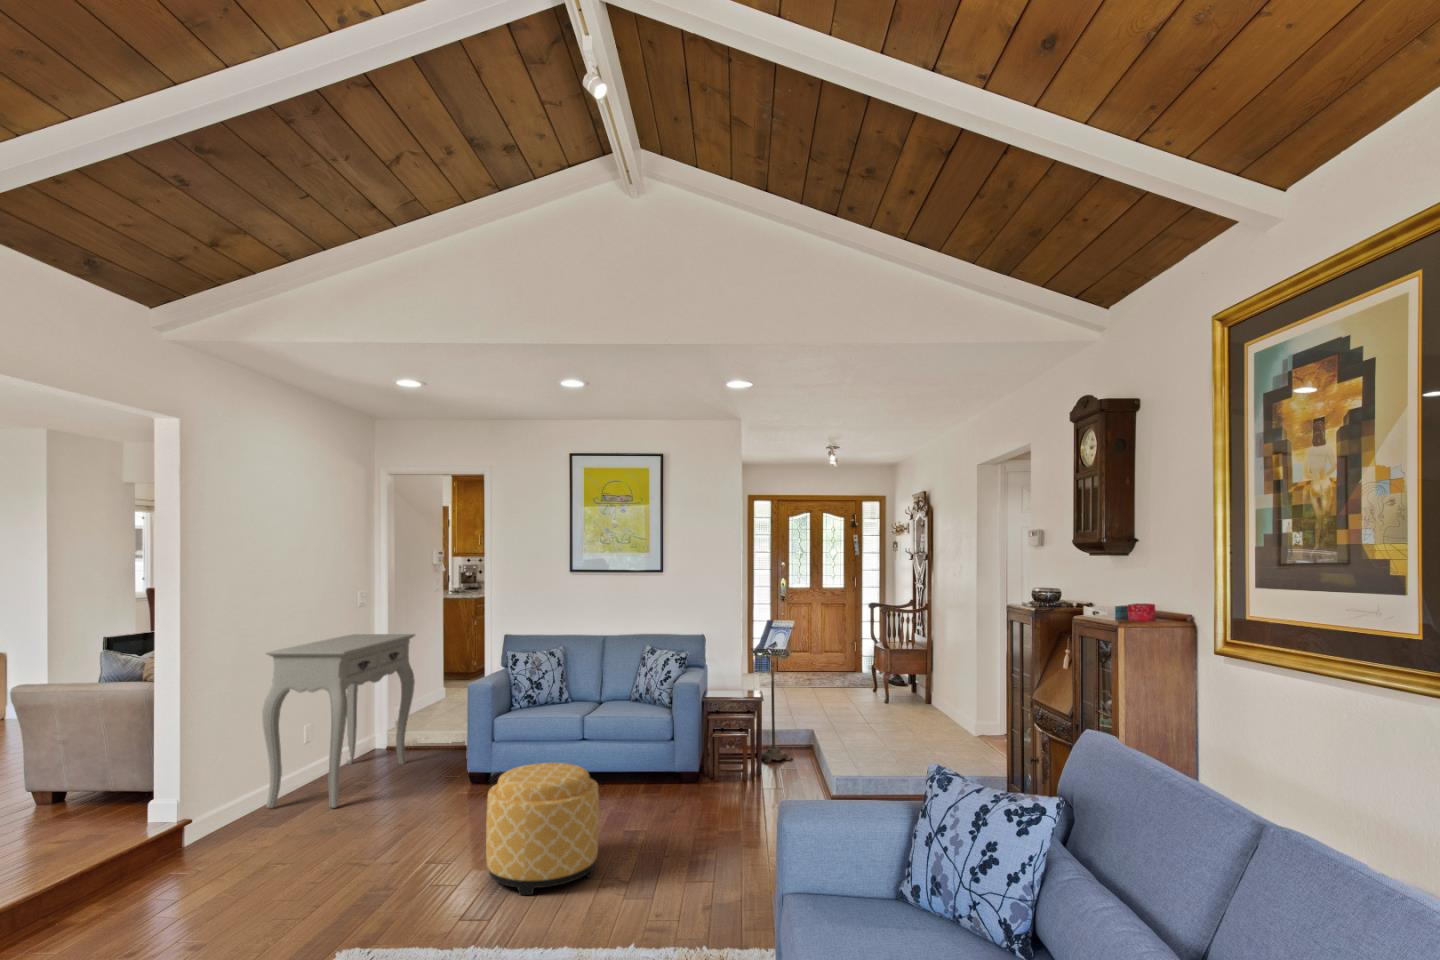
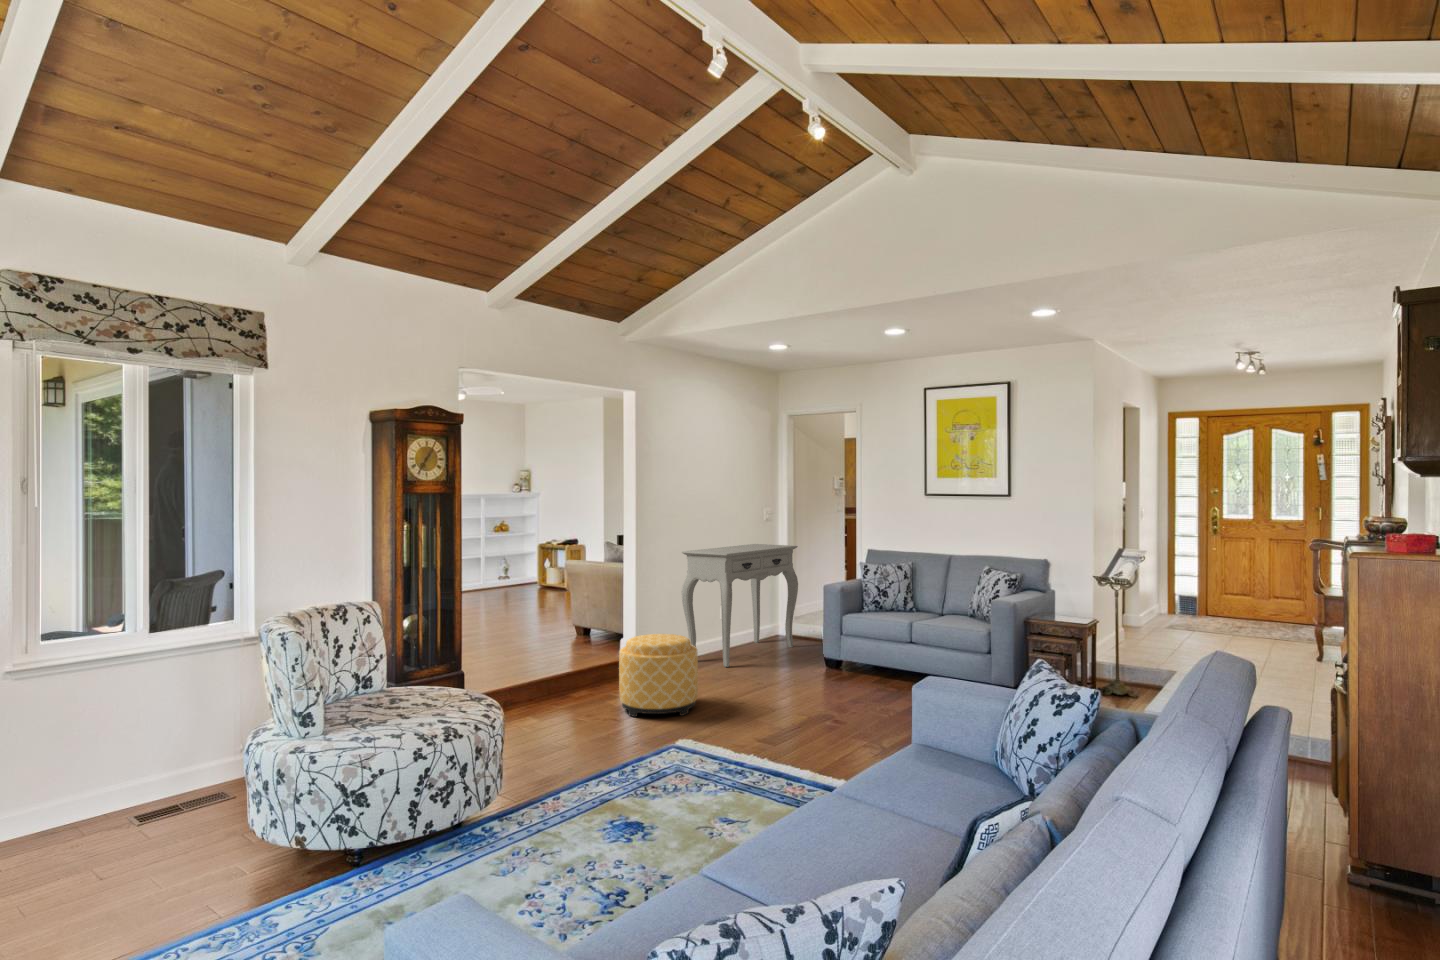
ottoman: present [486,763,599,895] -> present [619,634,698,717]

